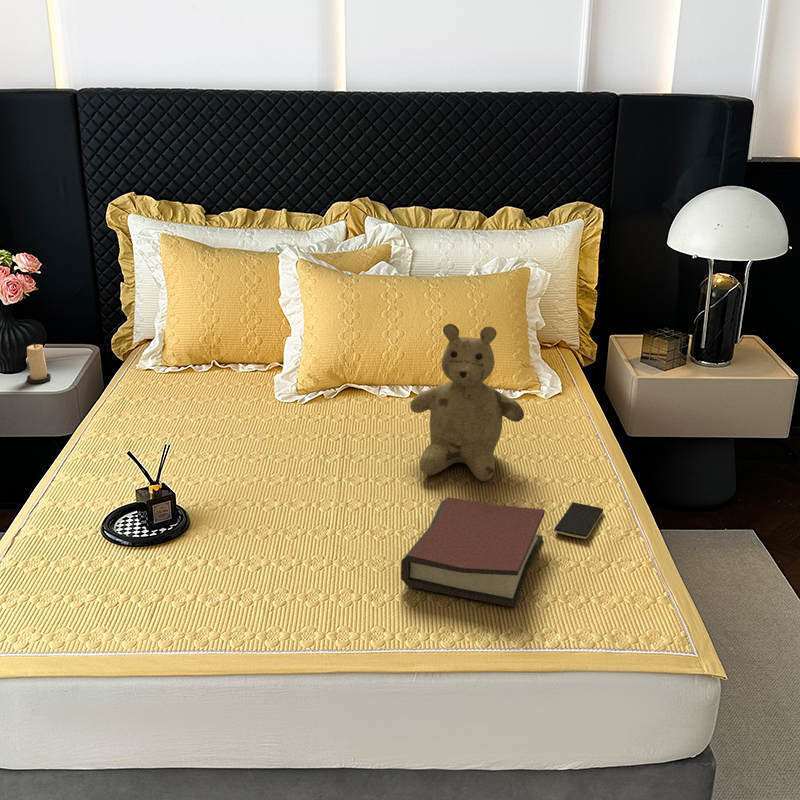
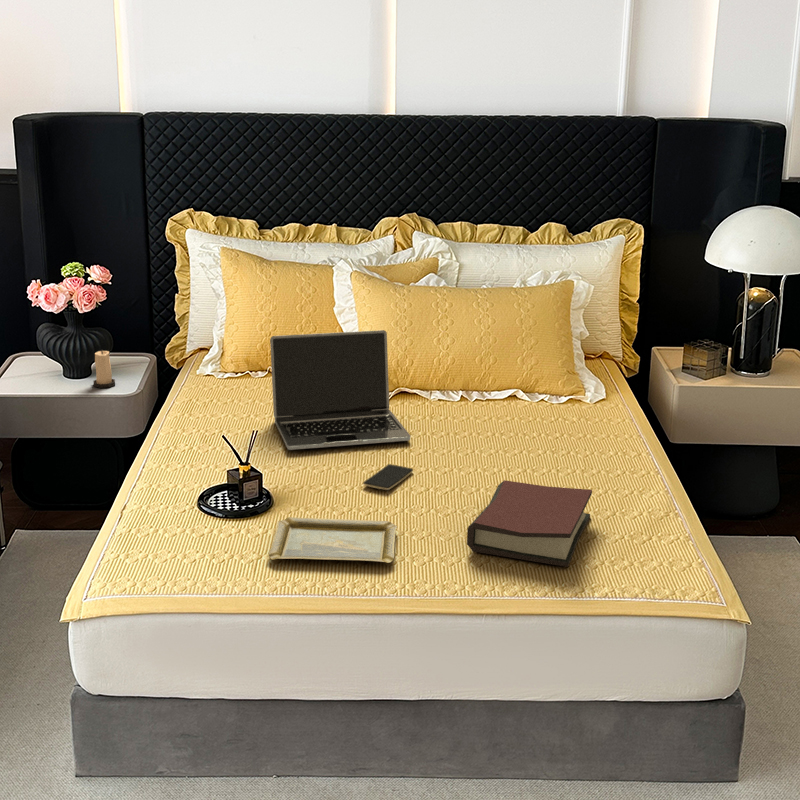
laptop: none [202,324,352,458] -> present [270,330,410,450]
teddy bear: present [410,324,524,481] -> none [466,327,571,471]
smartphone: present [554,502,603,538] -> present [363,464,413,490]
tray: none [172,544,324,605] -> present [269,517,397,563]

